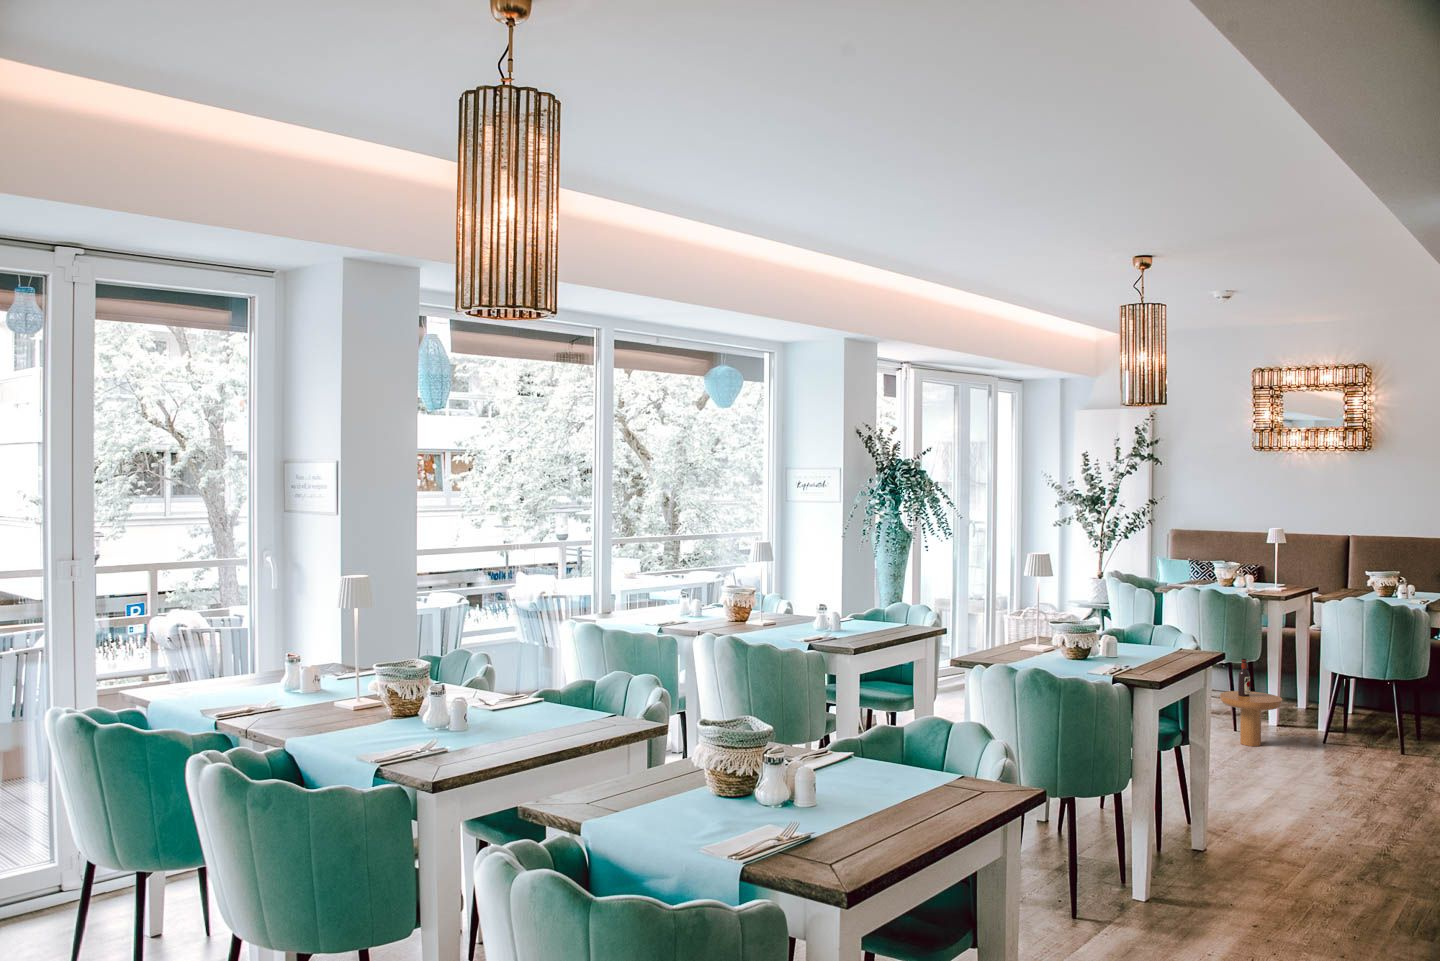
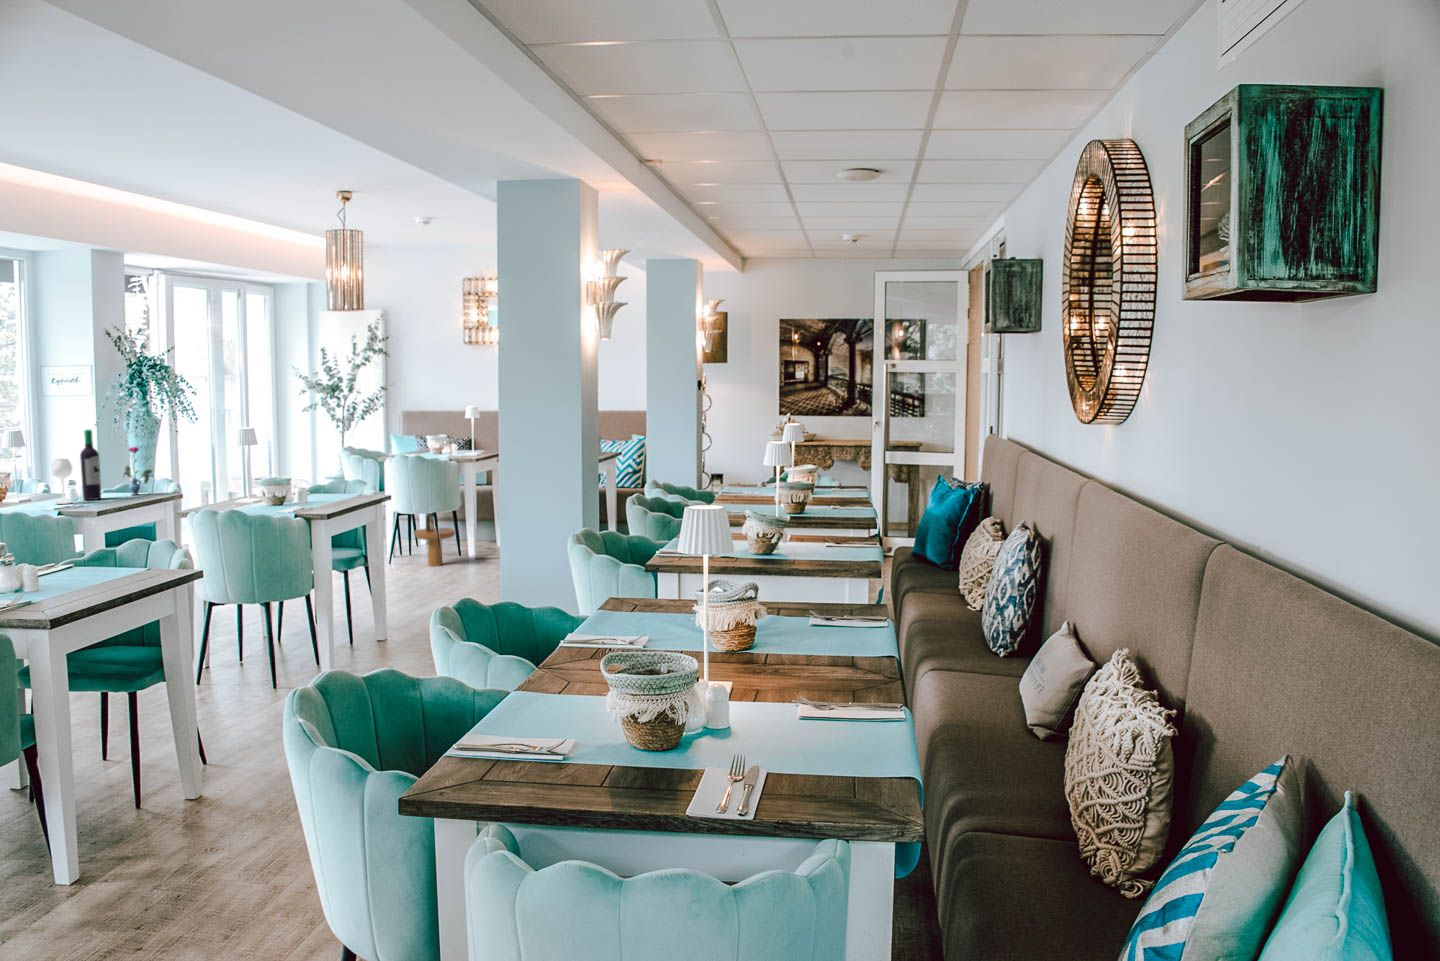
wine bottle: none [804,542,856,632] -> present [51,429,101,504]
vase: none [881,565,915,626] -> present [124,447,152,495]

